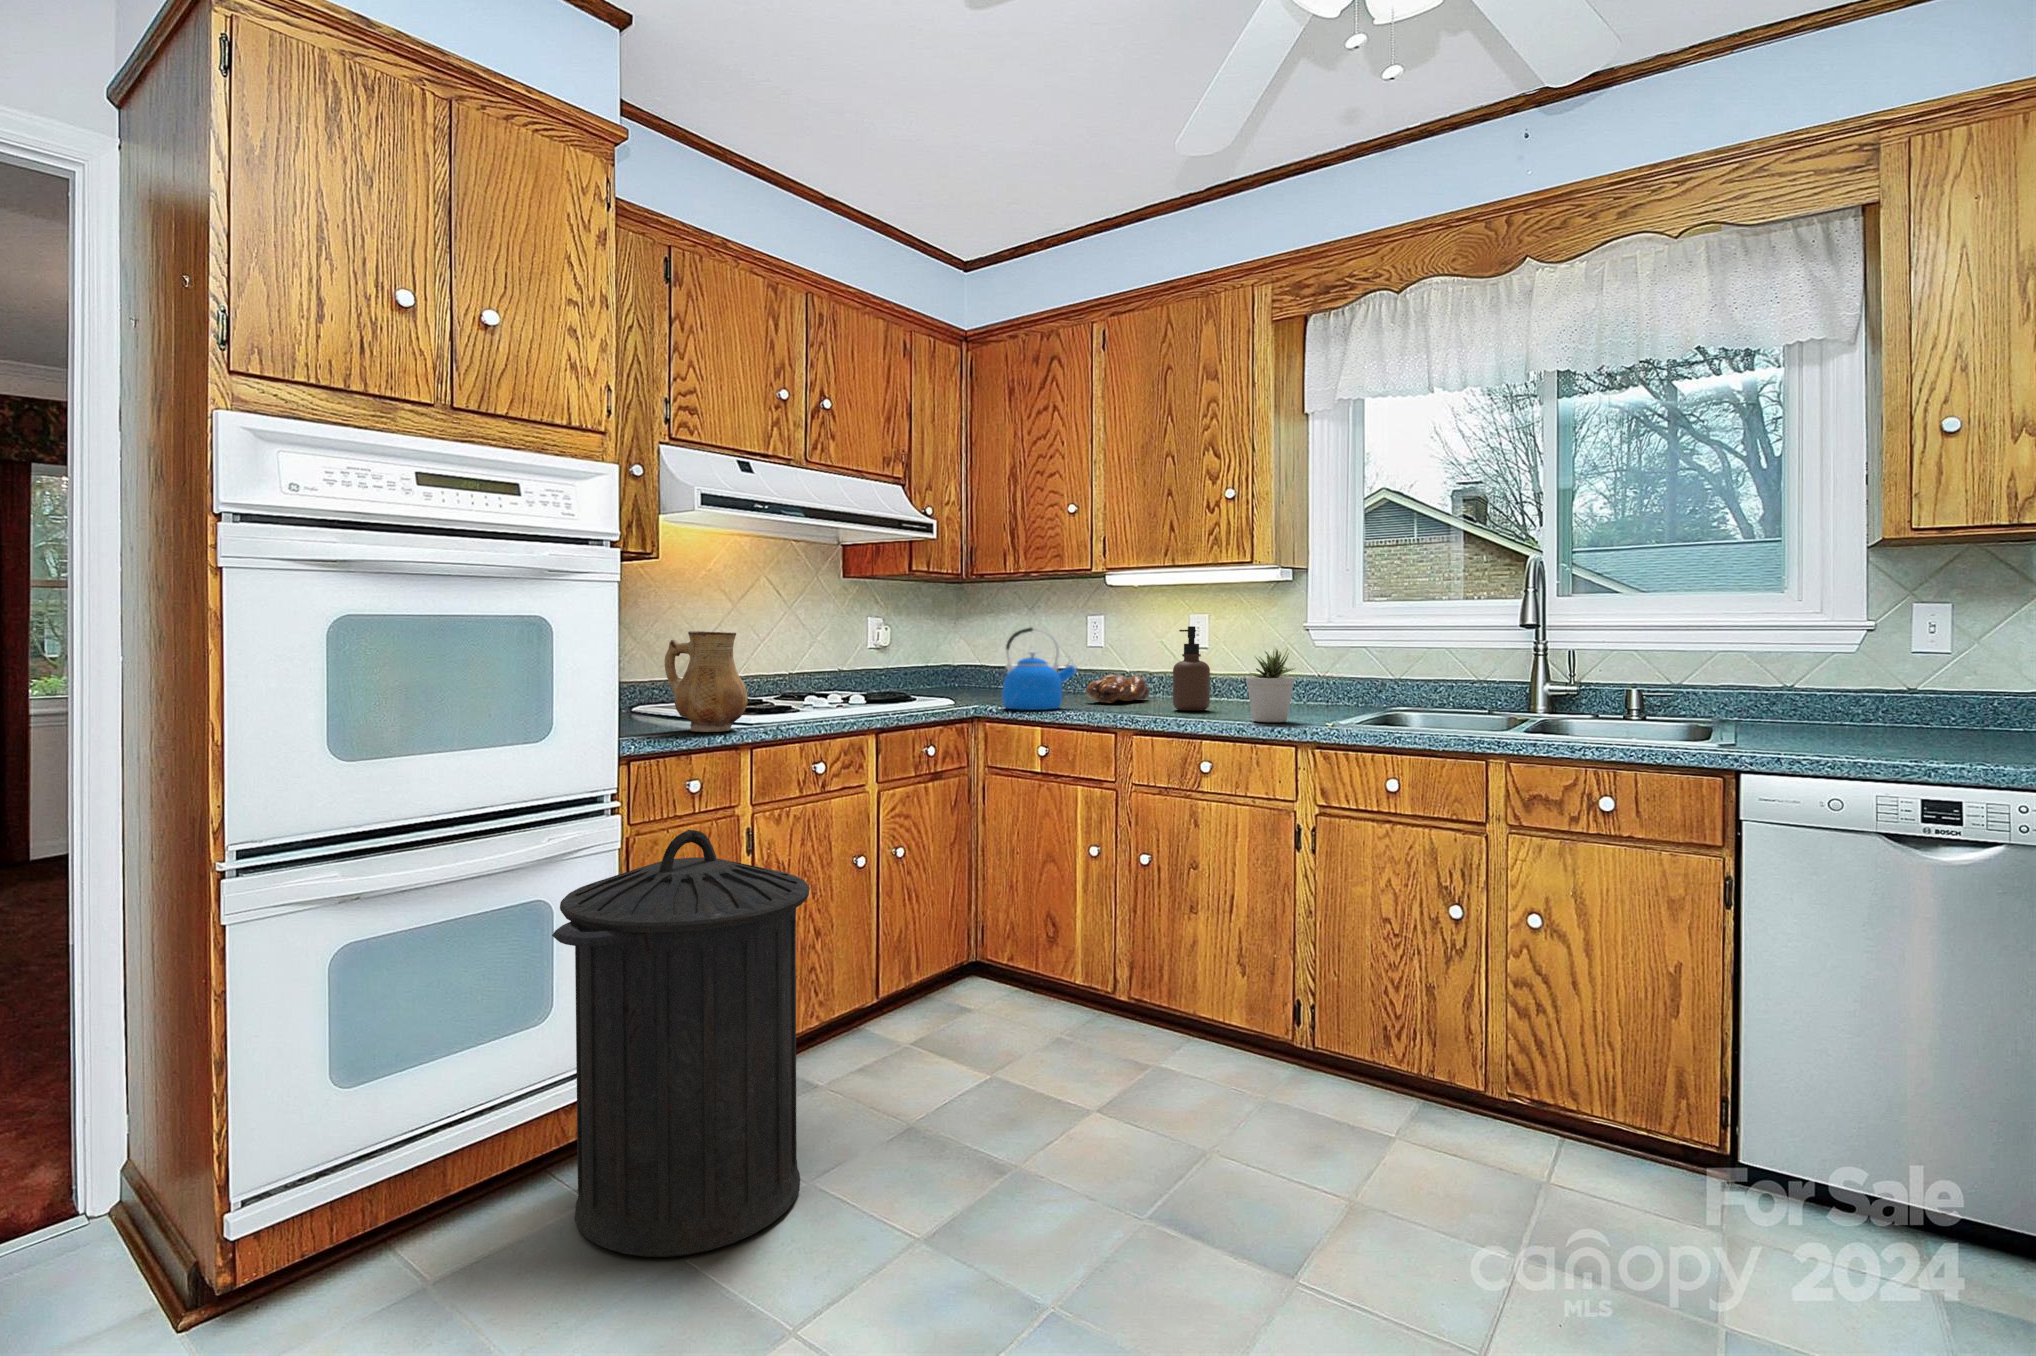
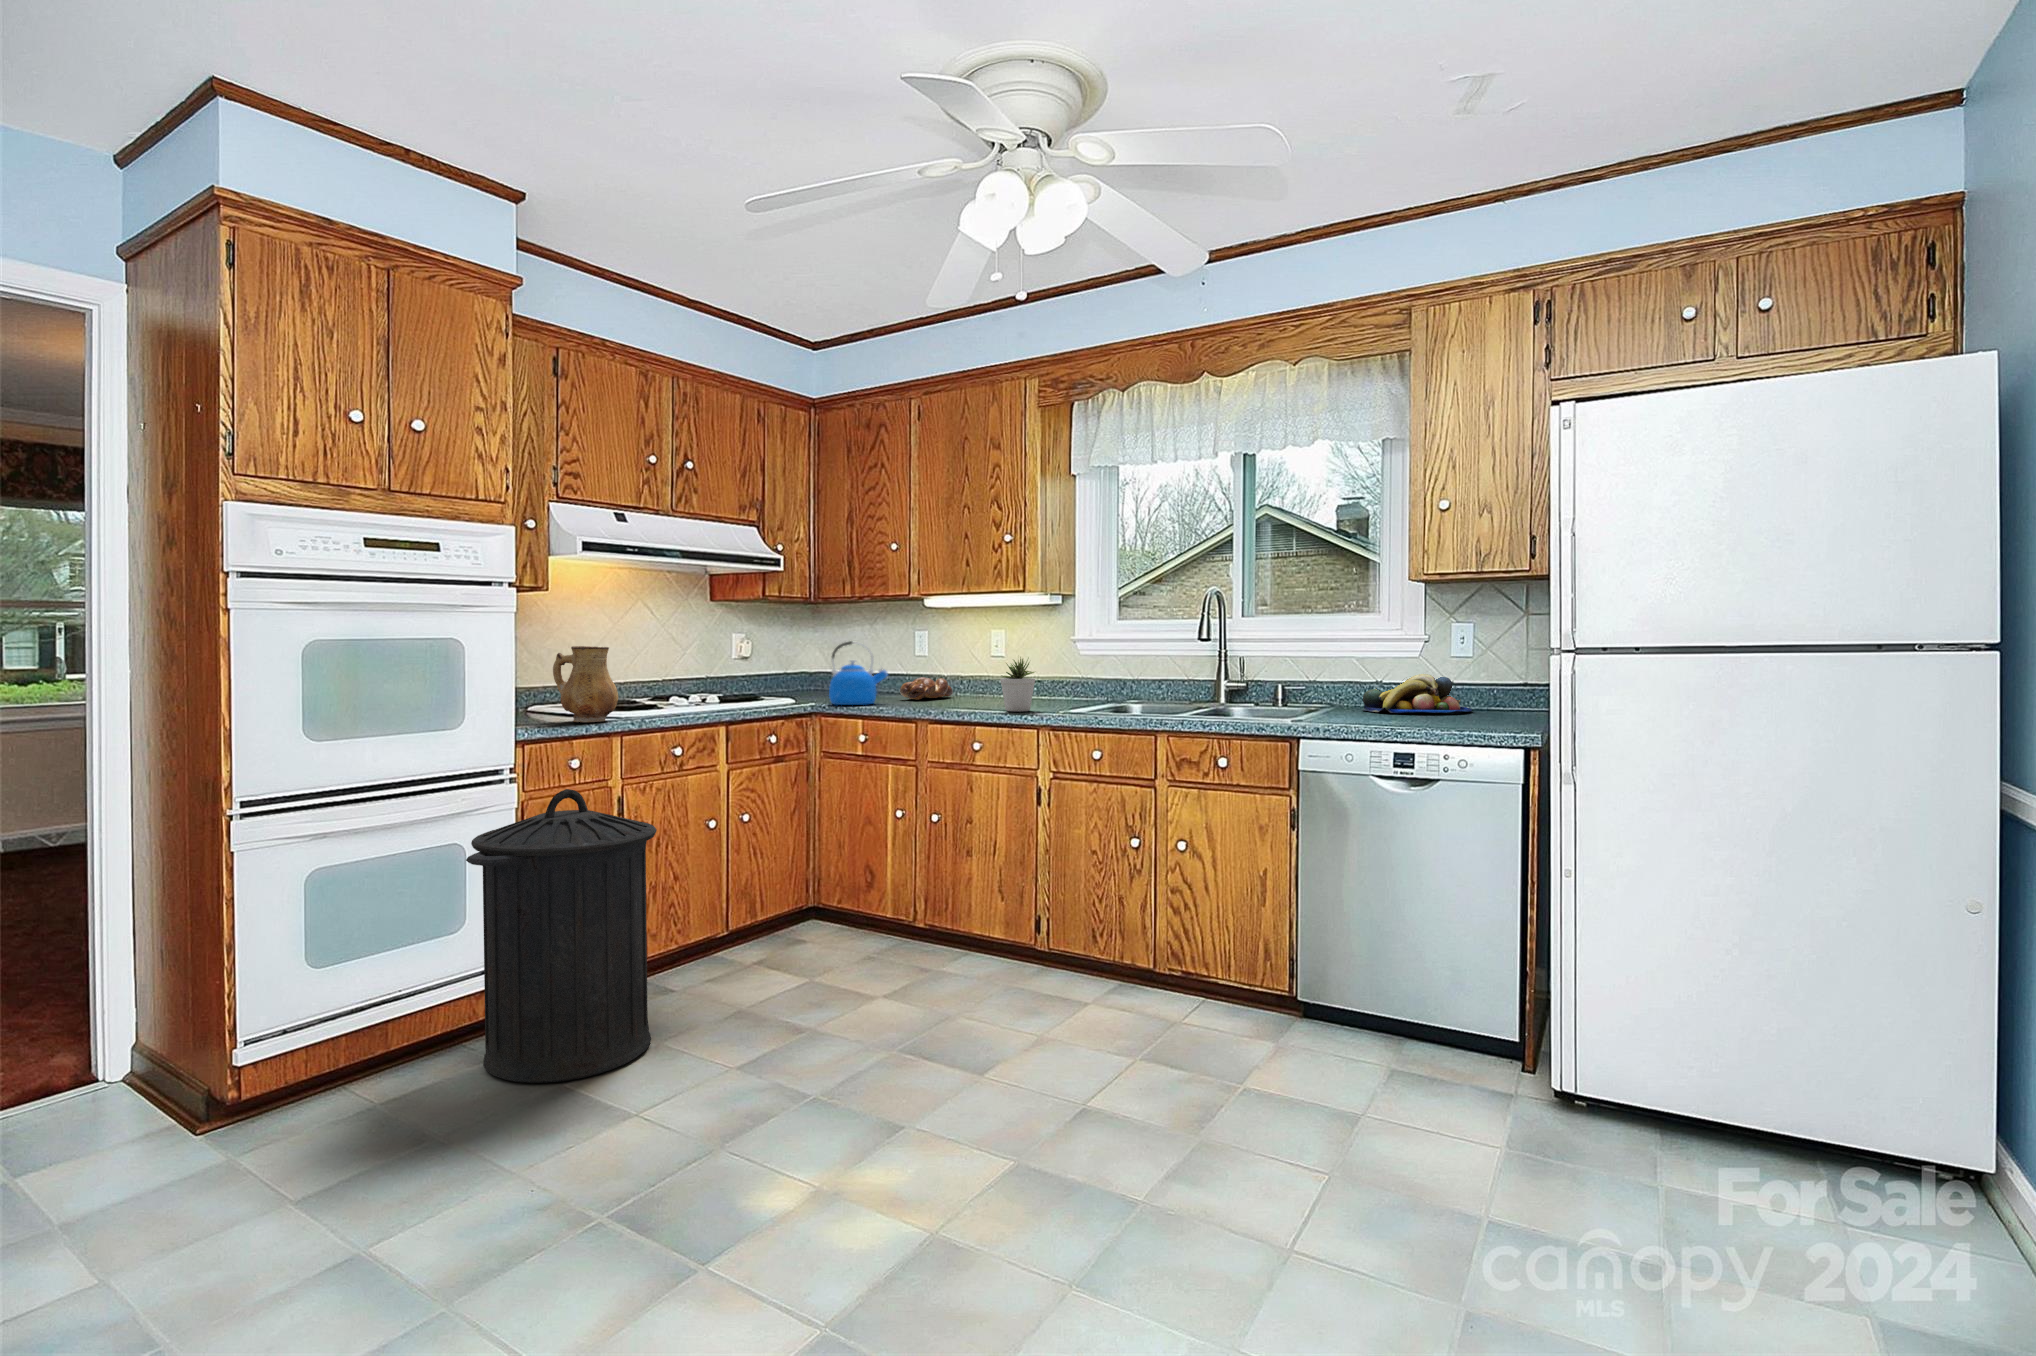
soap dispenser: present [1173,626,1210,711] -> none [959,640,987,704]
fruit bowl: none [1771,675,1957,732] -> present [1363,674,1472,713]

